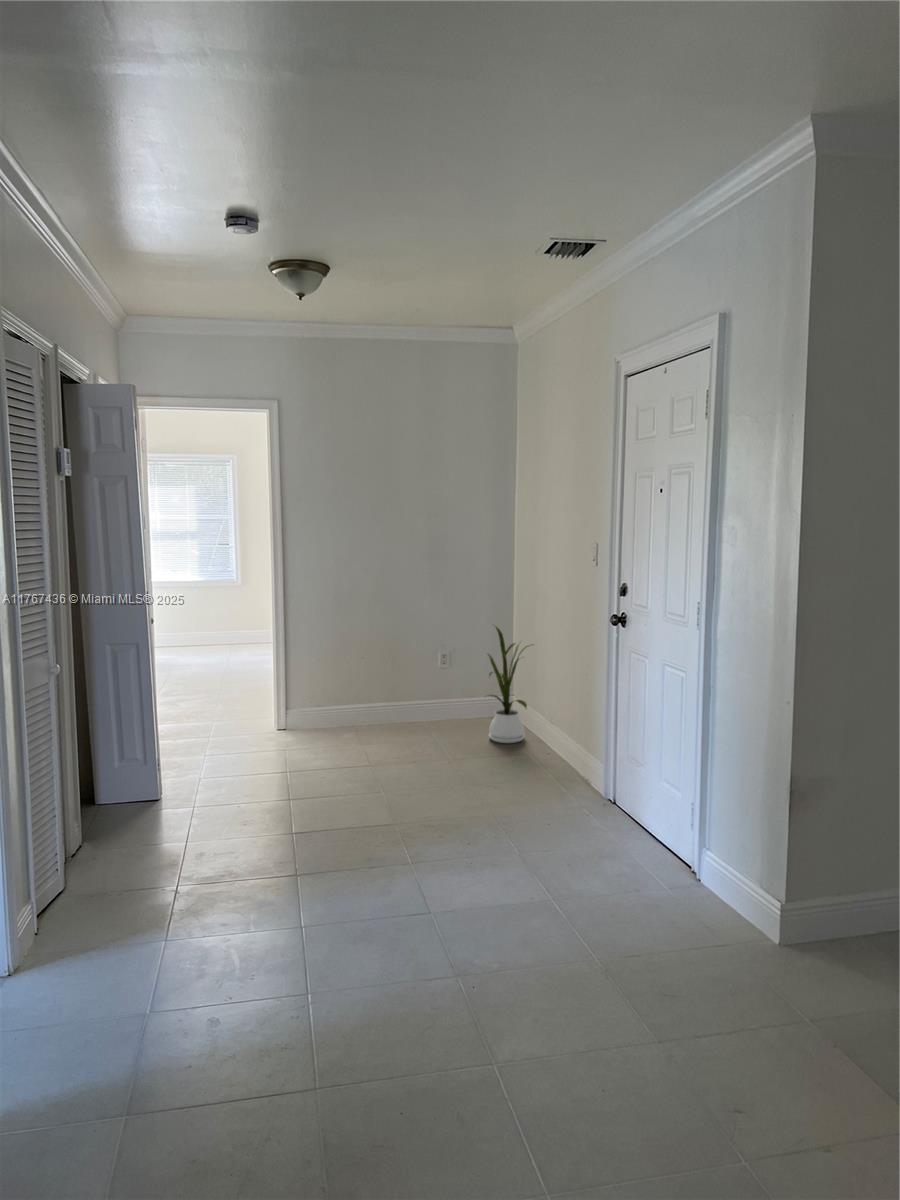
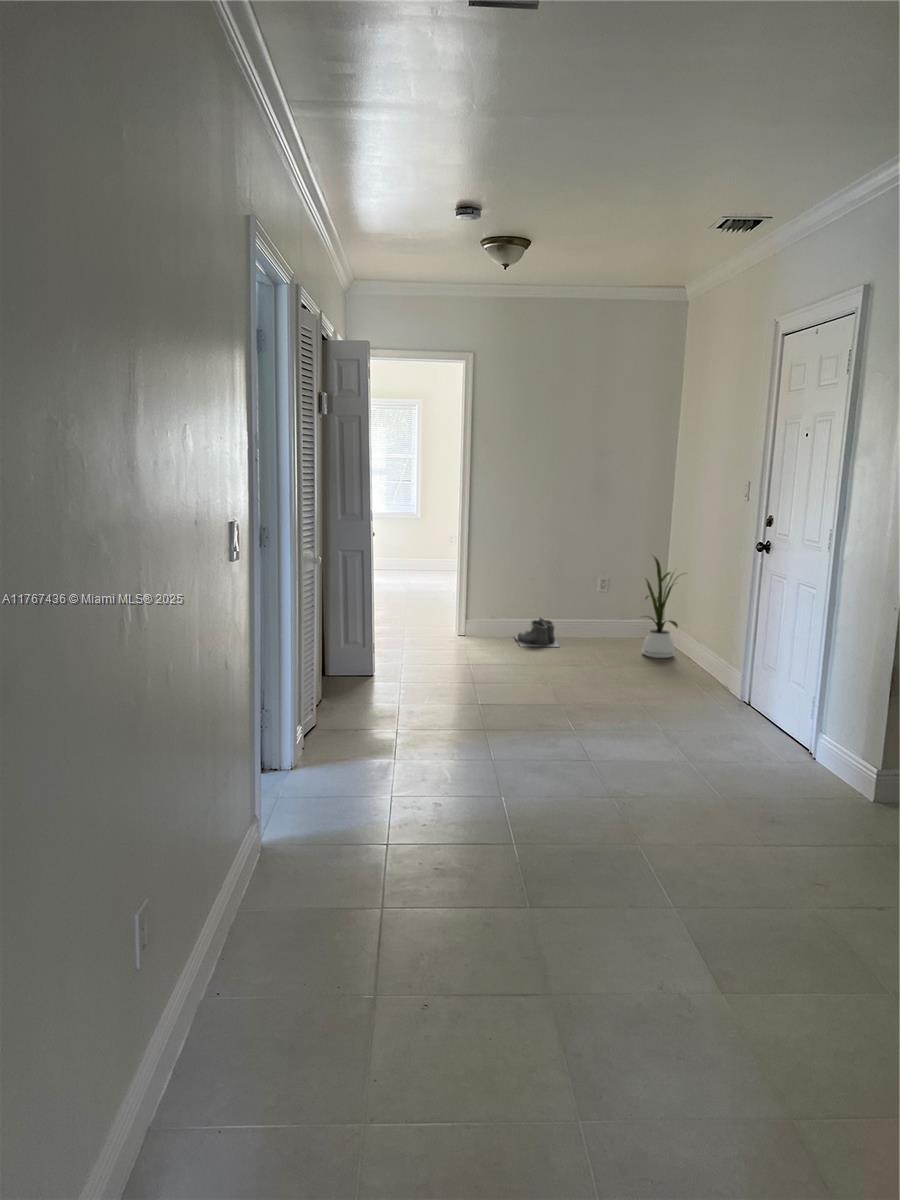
boots: none [342,703,397,741] -> present [514,618,559,647]

